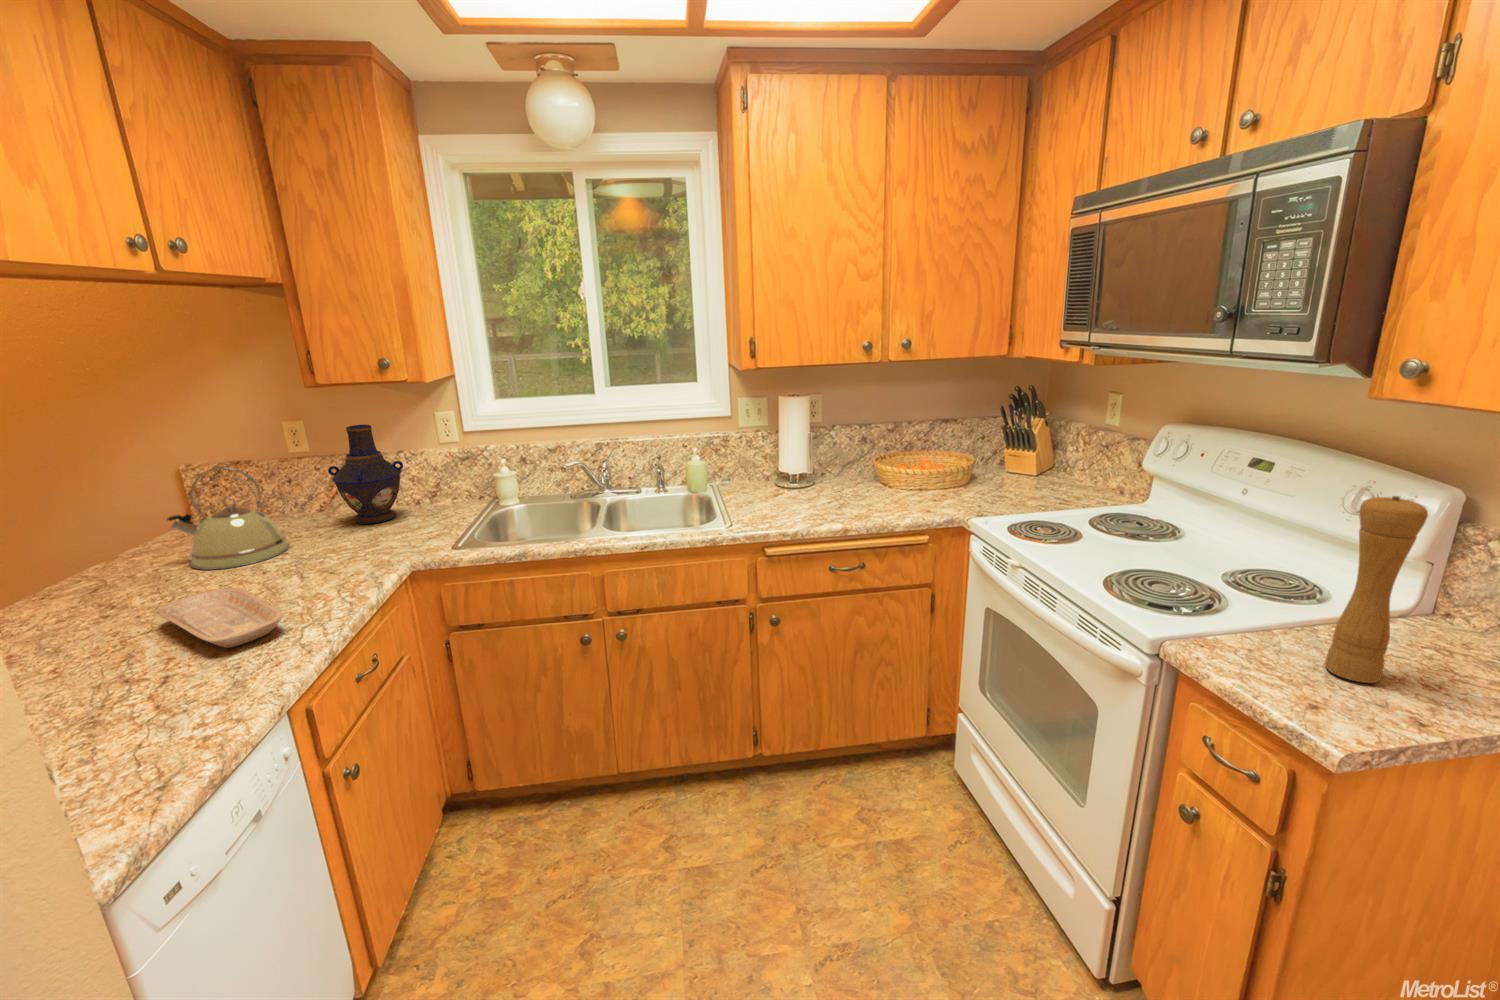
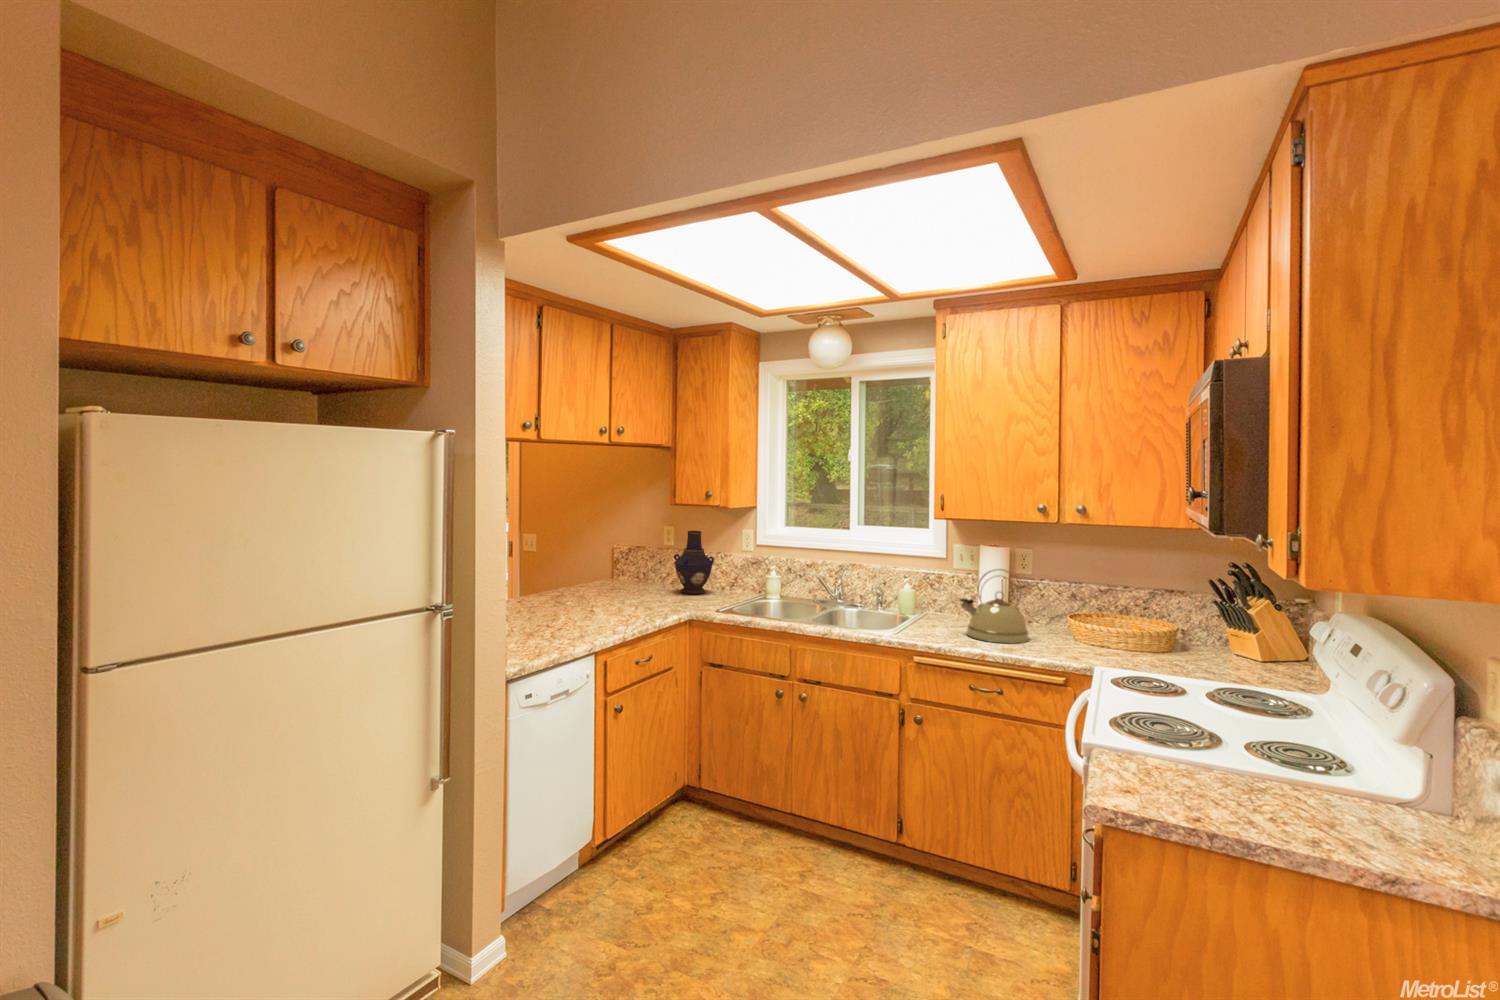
kettle: present [167,467,289,570] -> present [960,569,1029,643]
pepper mill: present [1325,496,1428,683] -> none [1192,641,1249,812]
tray: present [157,588,284,648] -> none [562,602,606,626]

